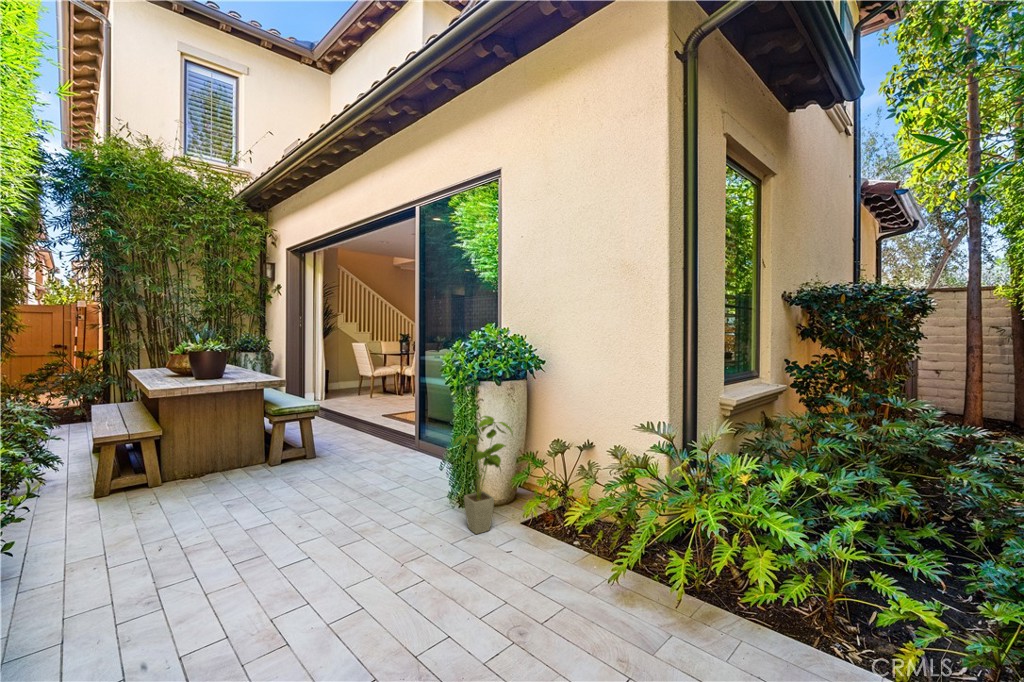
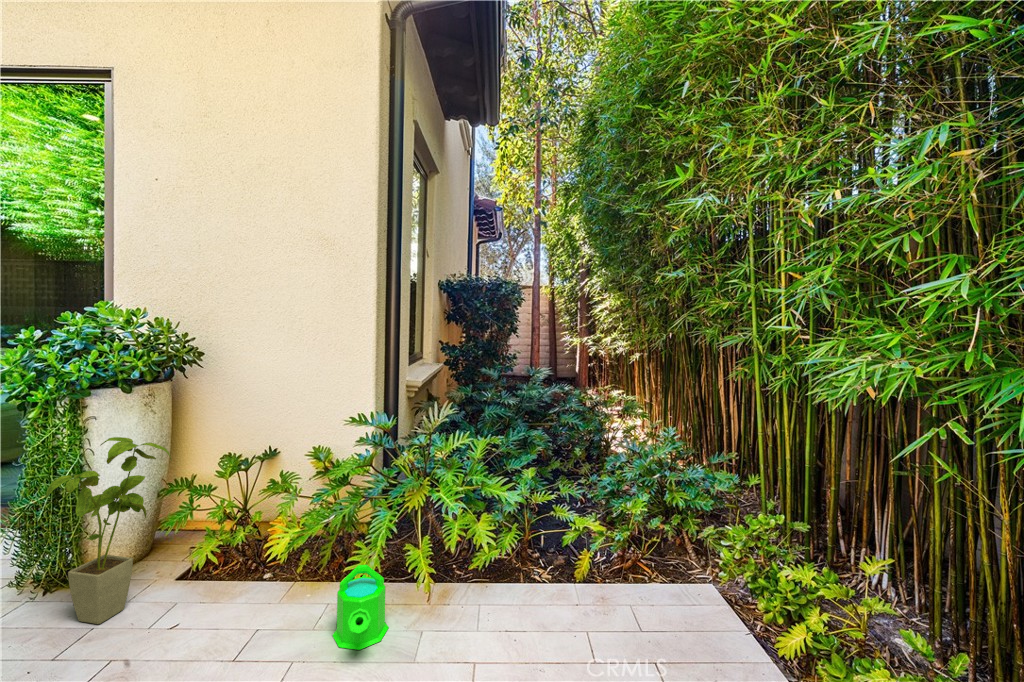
watering can: none [599,553,646,630] -> present [332,565,389,650]

